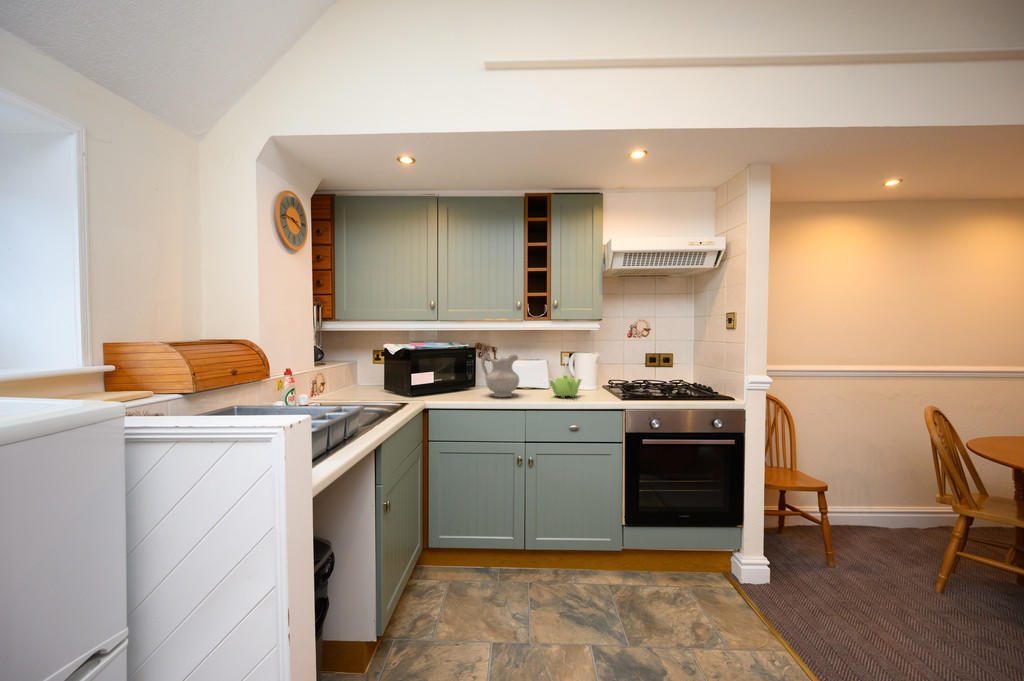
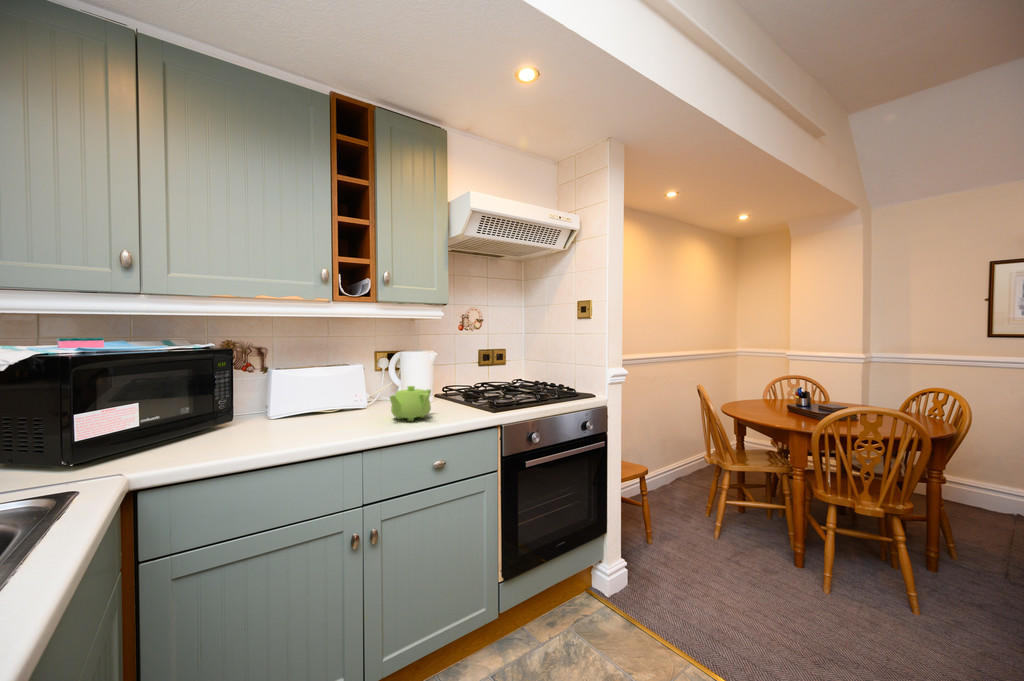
ceramic pitcher: present [481,353,519,397] -> none [260,356,337,436]

